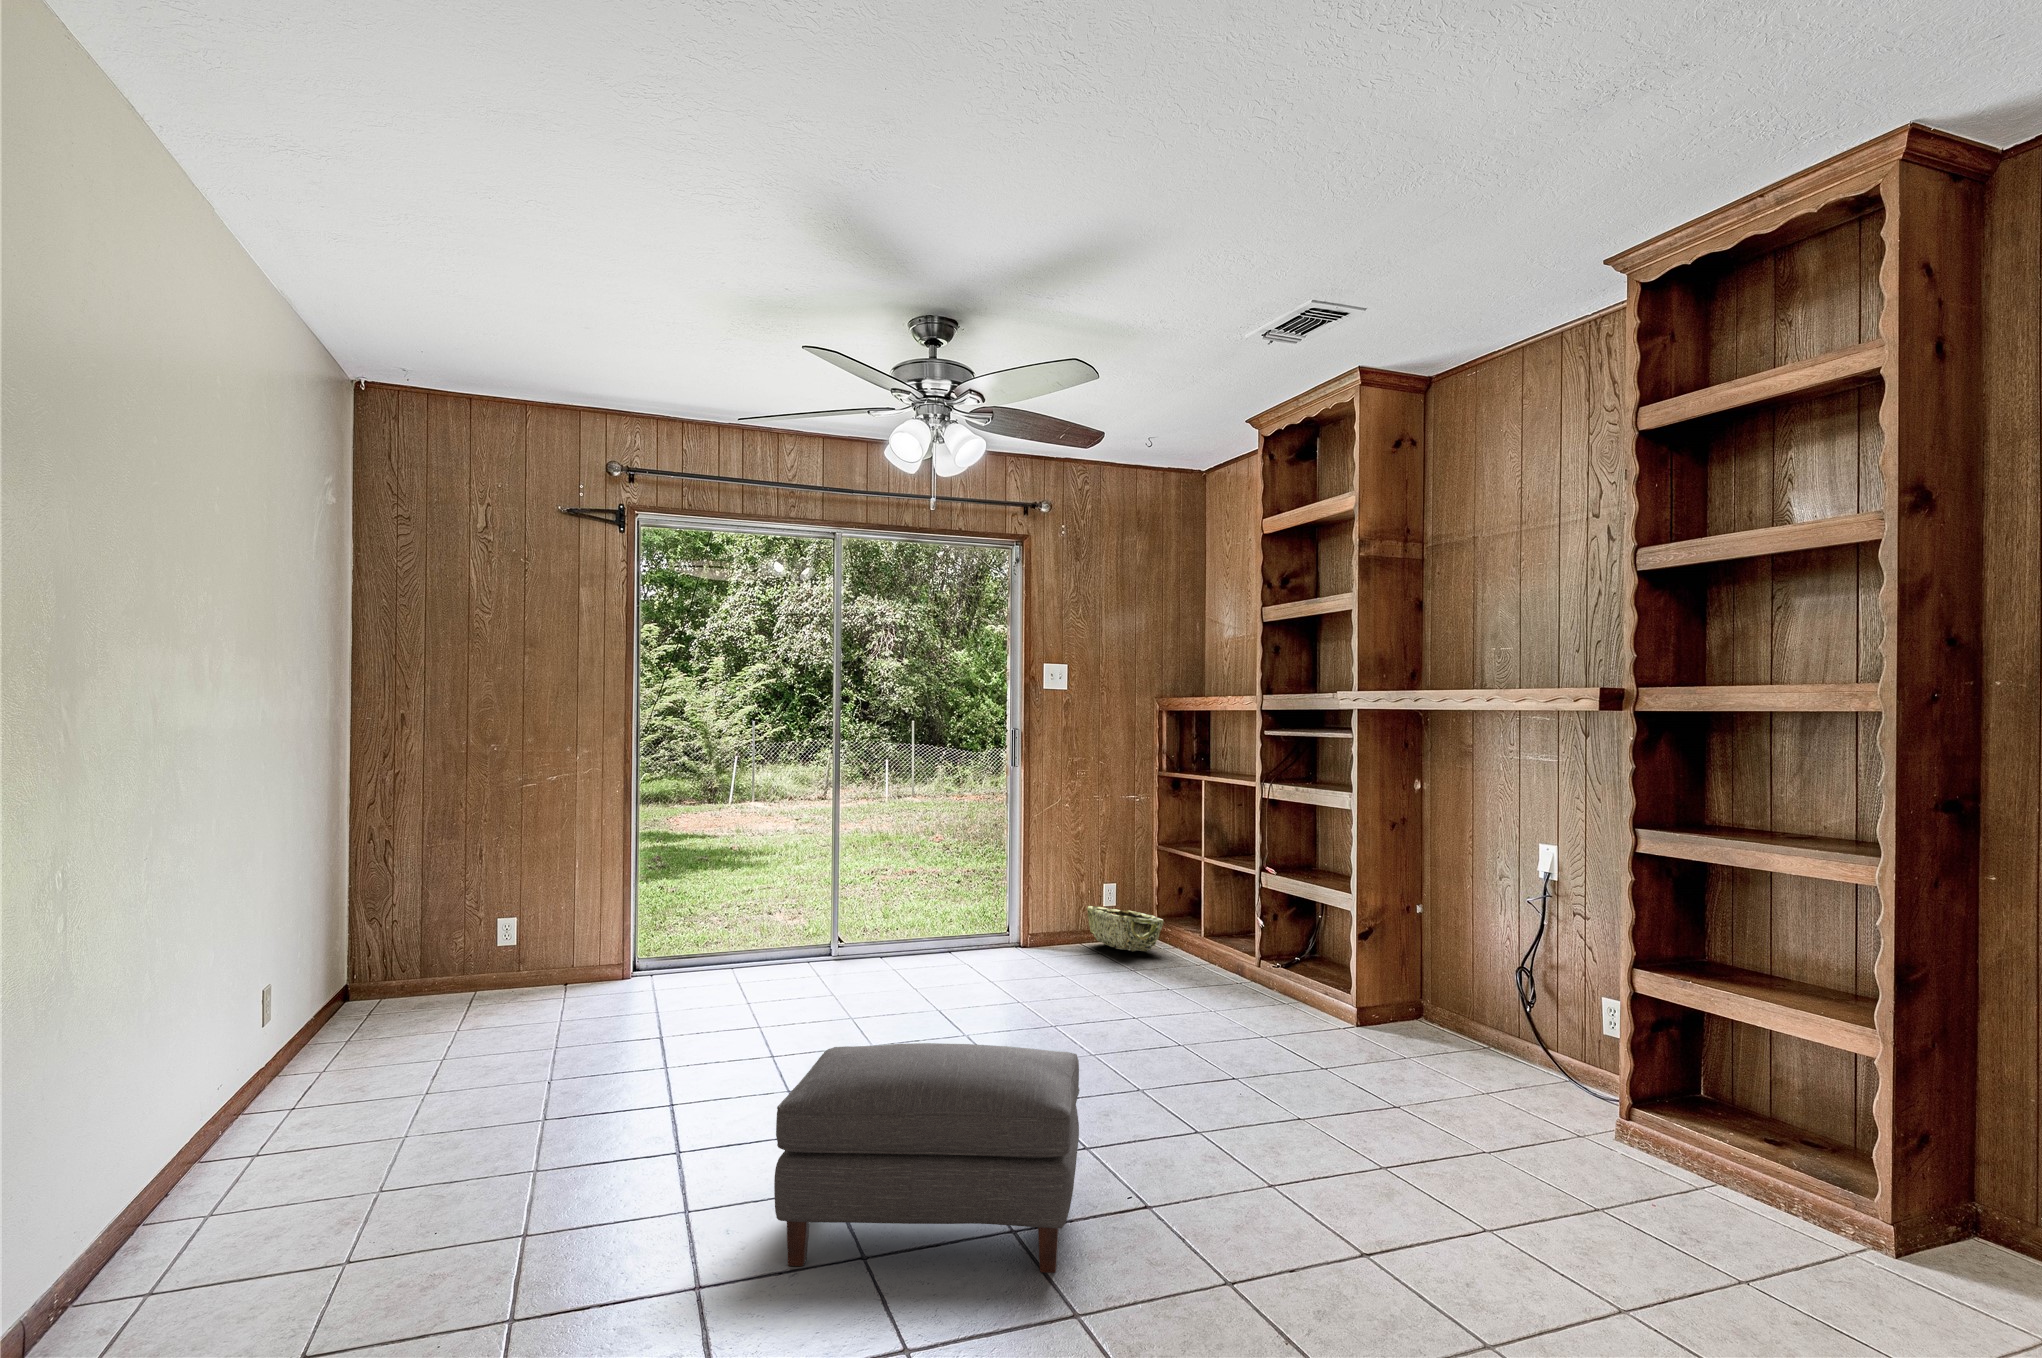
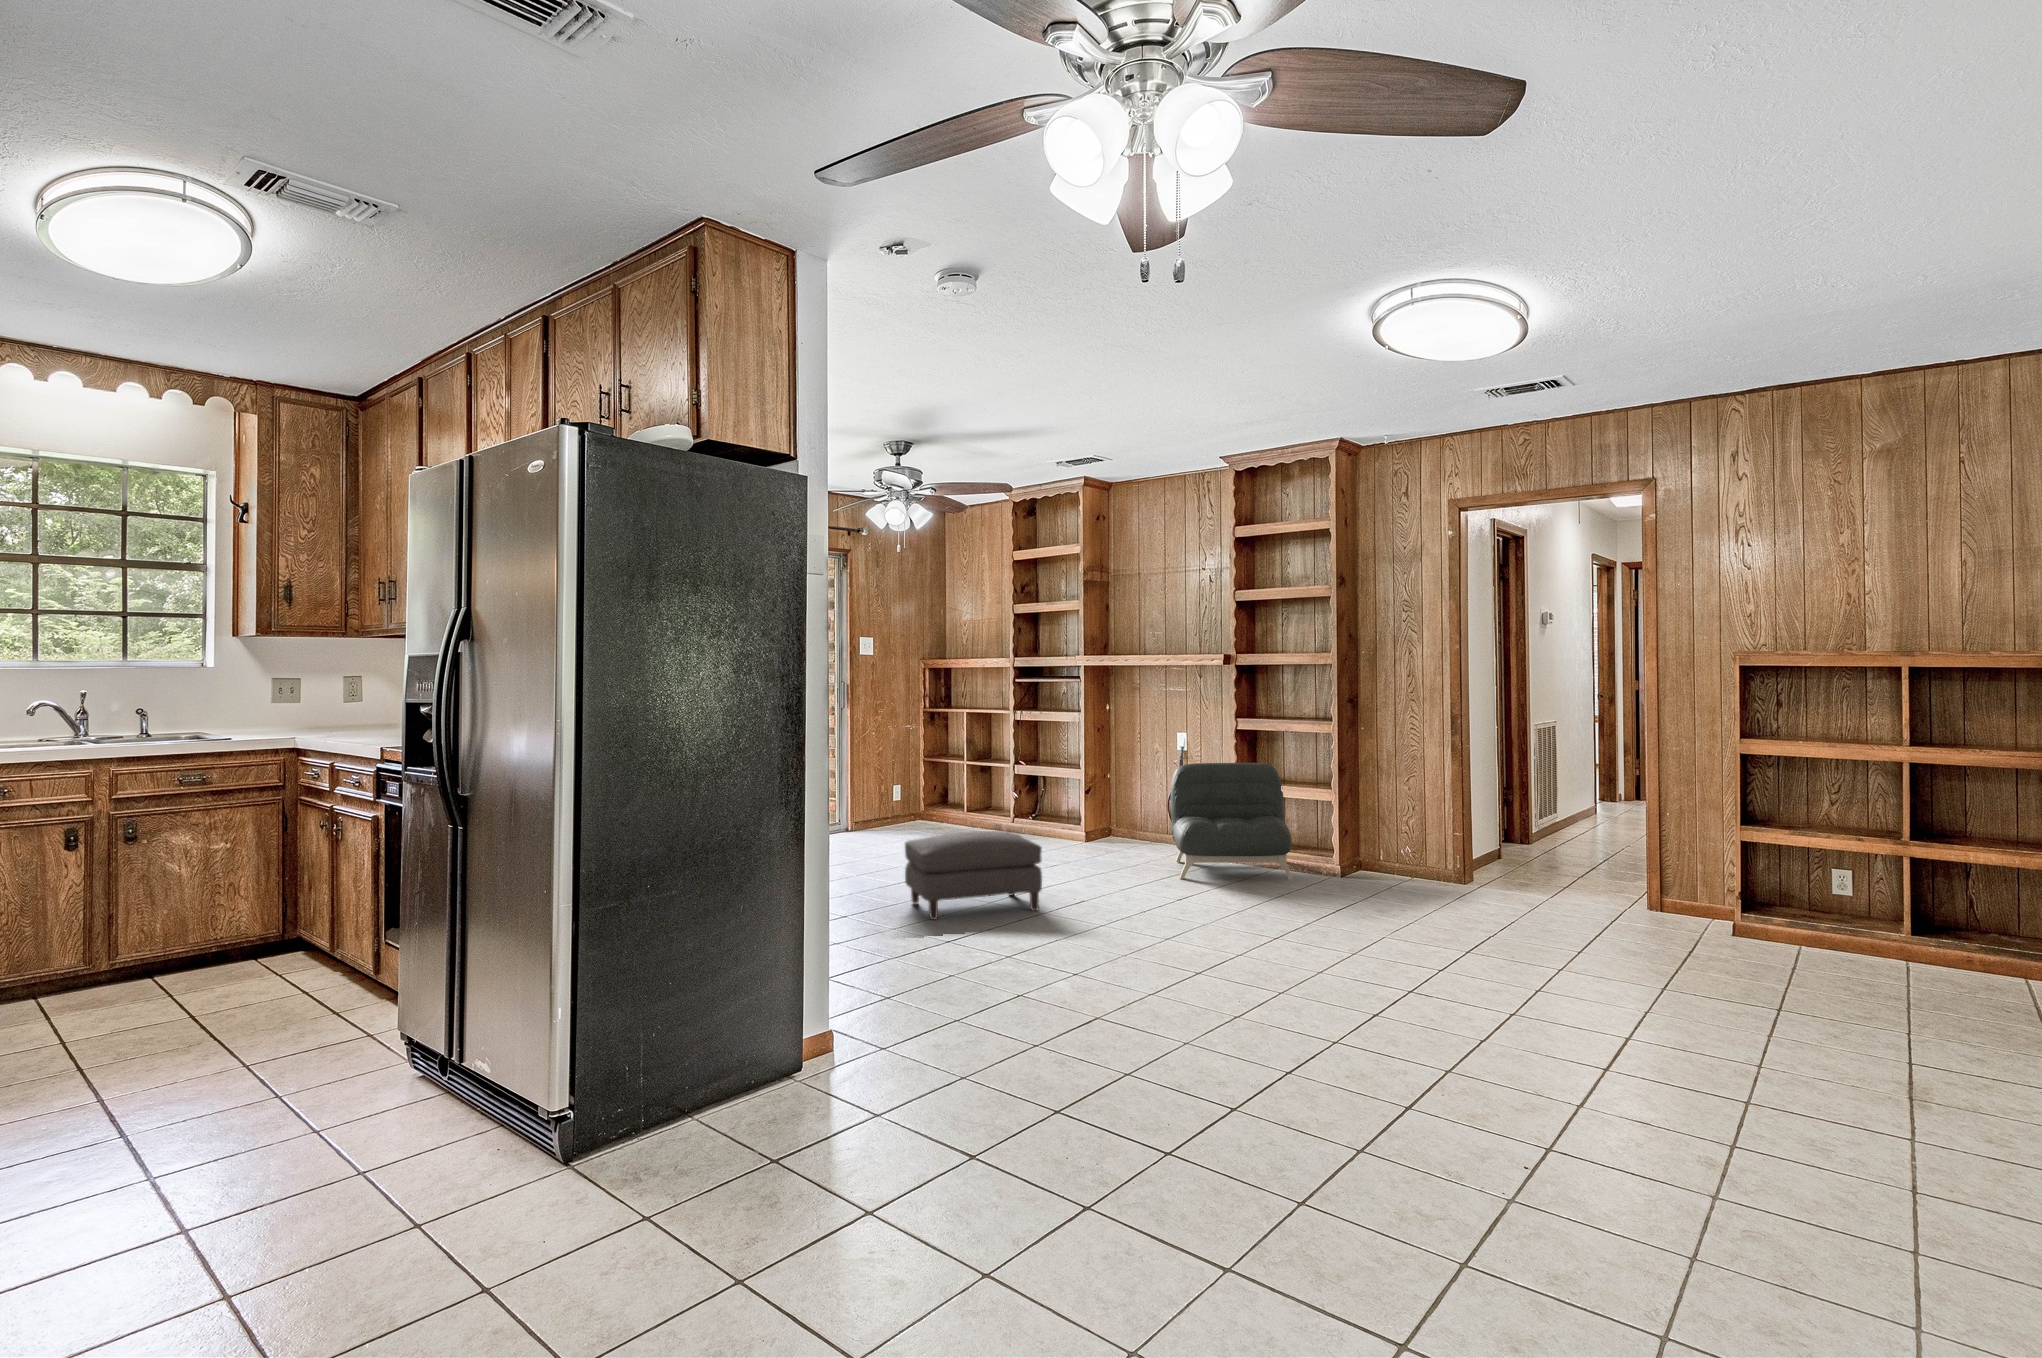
woven basket: present [1087,906,1163,952] -> none [887,798,941,824]
armchair: none [1473,916,1770,1246] -> present [1171,763,1293,879]

